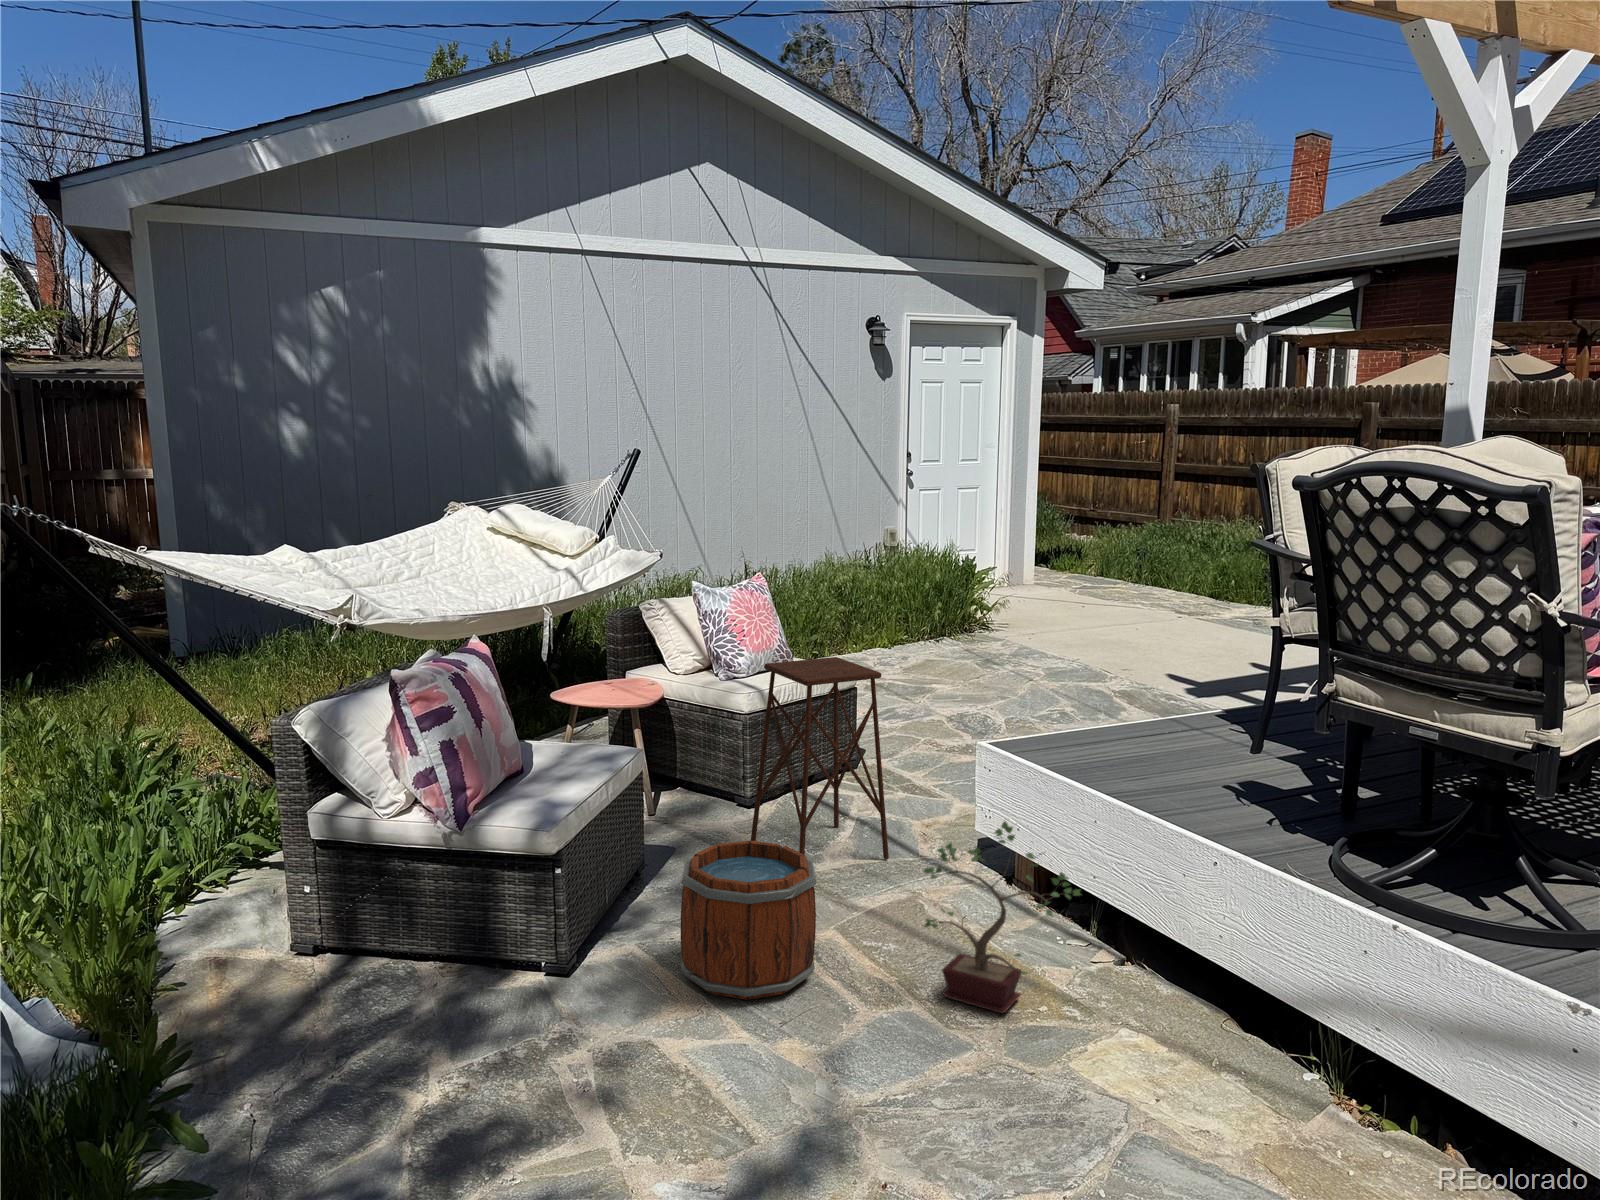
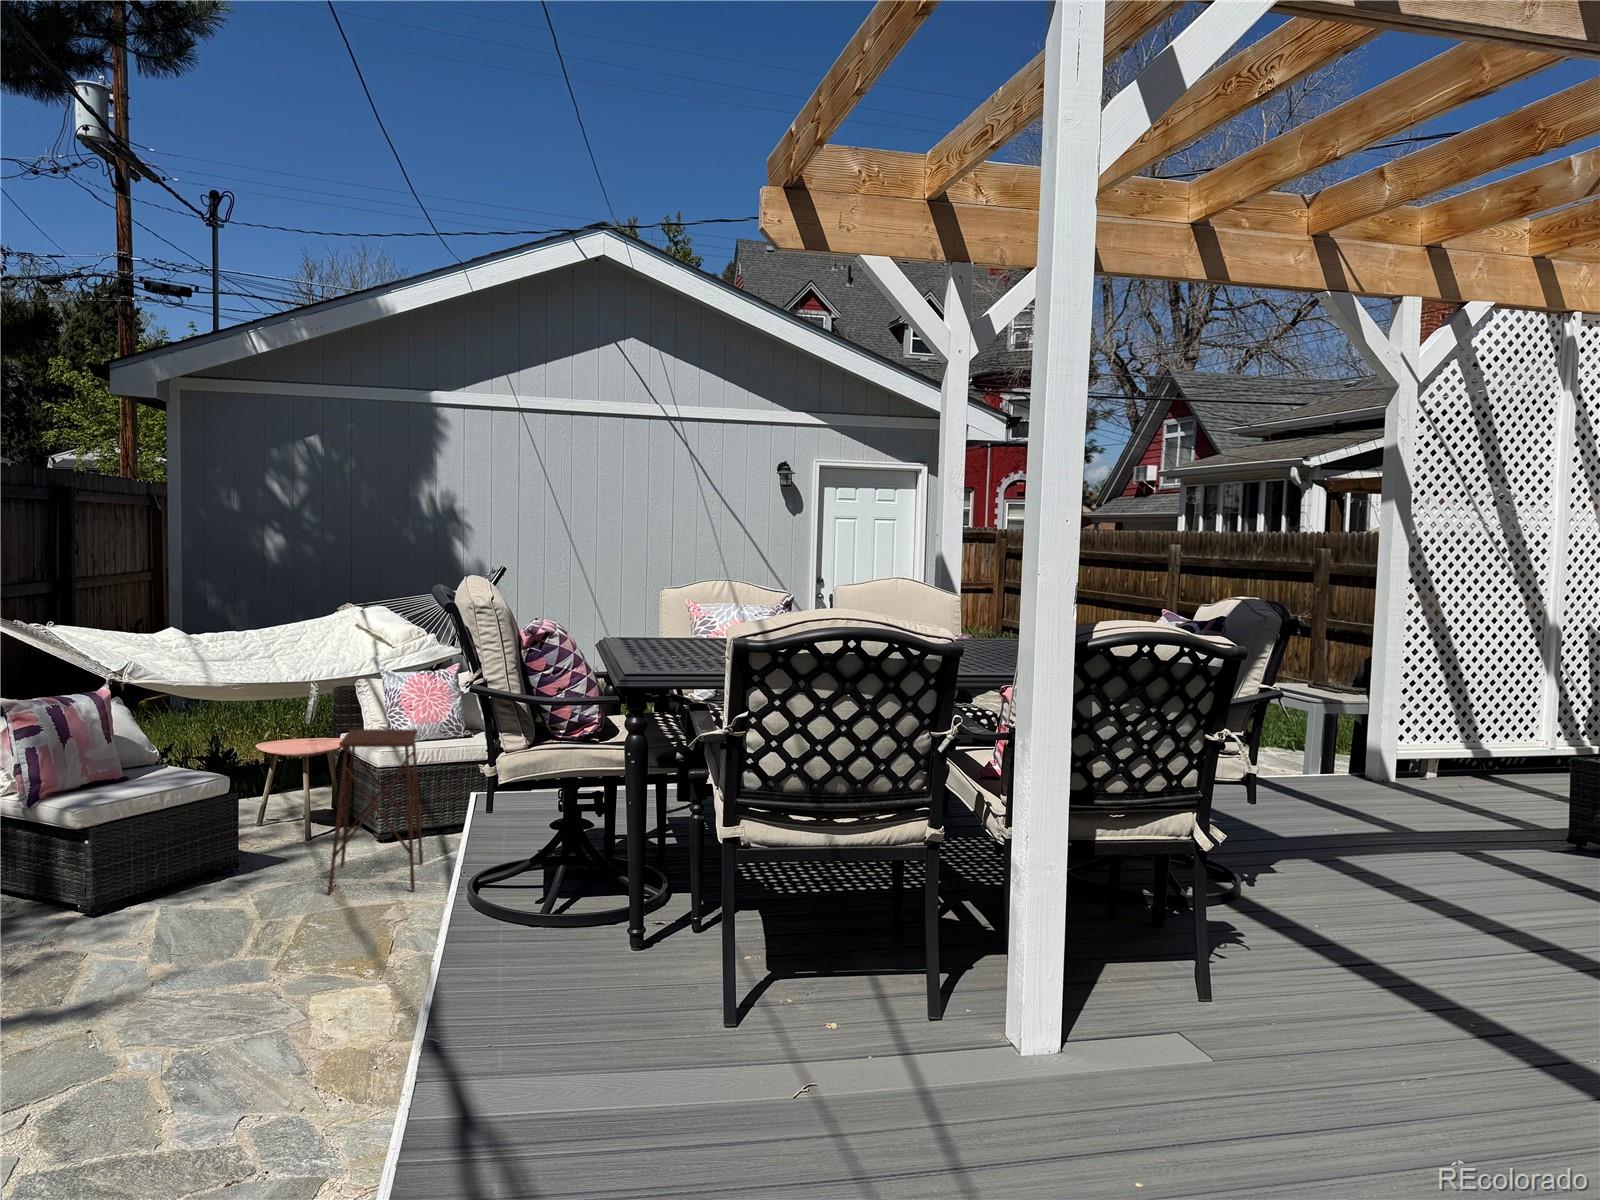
potted plant: present [923,821,1081,1013] -> none [267,853,336,1003]
bucket: present [681,841,817,1000] -> none [116,853,233,967]

